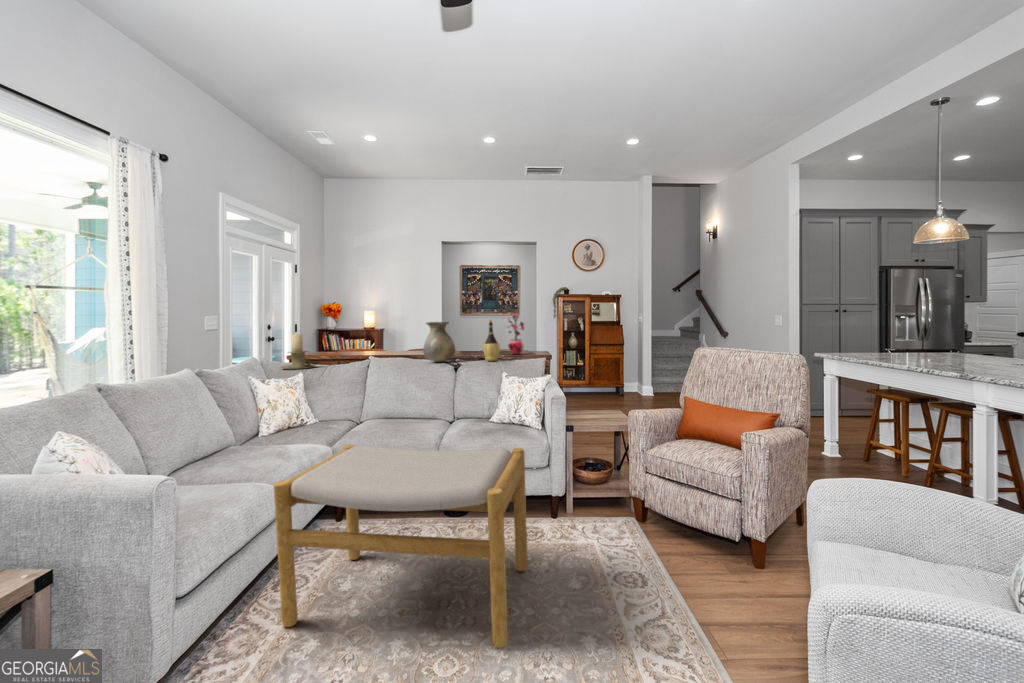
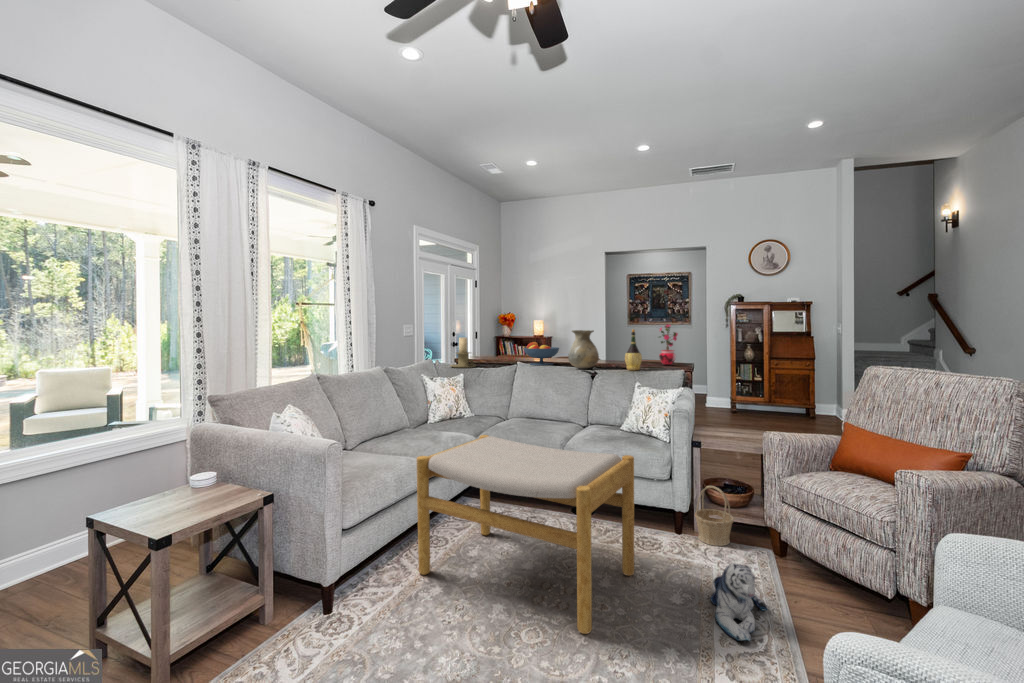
fruit bowl: none [368,336,408,362] -> present [523,342,559,365]
basket: none [567,466,602,523] -> present [695,486,734,546]
plush toy: none [602,538,653,613] -> present [710,563,767,641]

